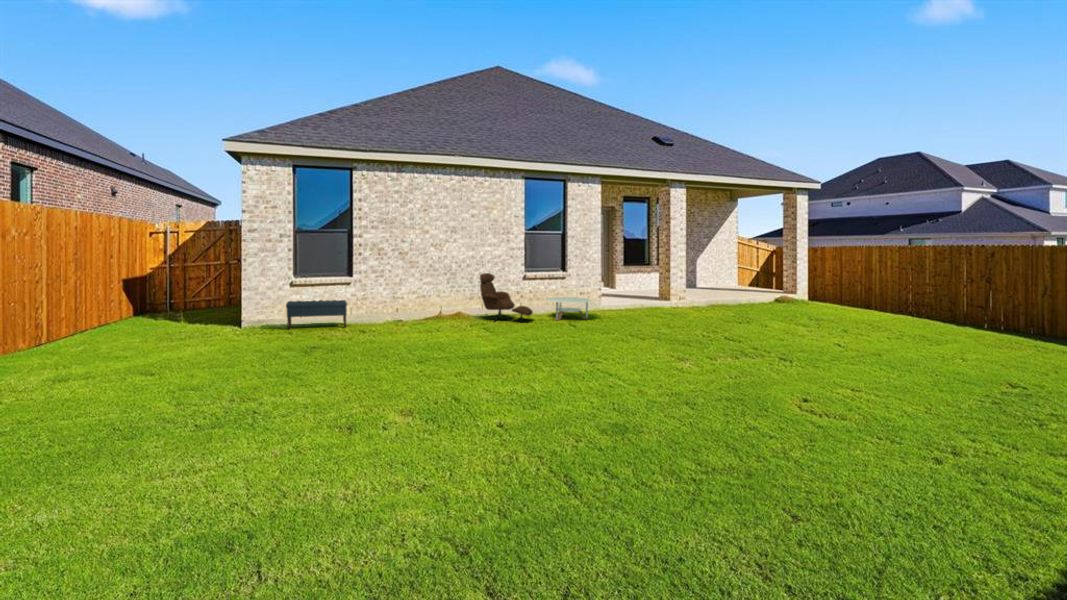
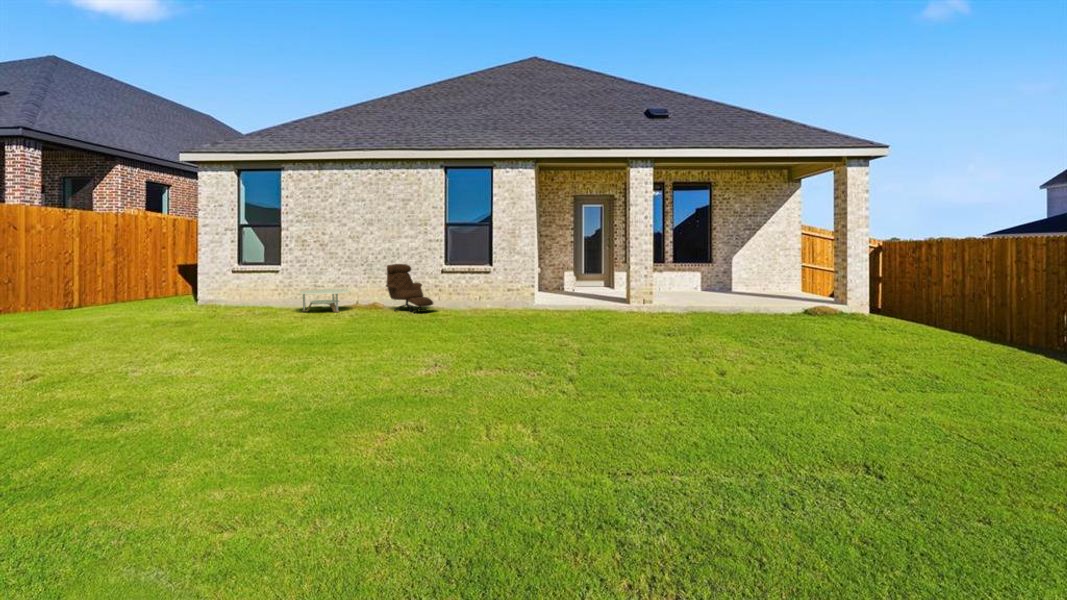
round table: present [546,297,591,320] -> present [299,289,349,312]
bench: present [286,300,347,329] -> none [217,284,274,309]

